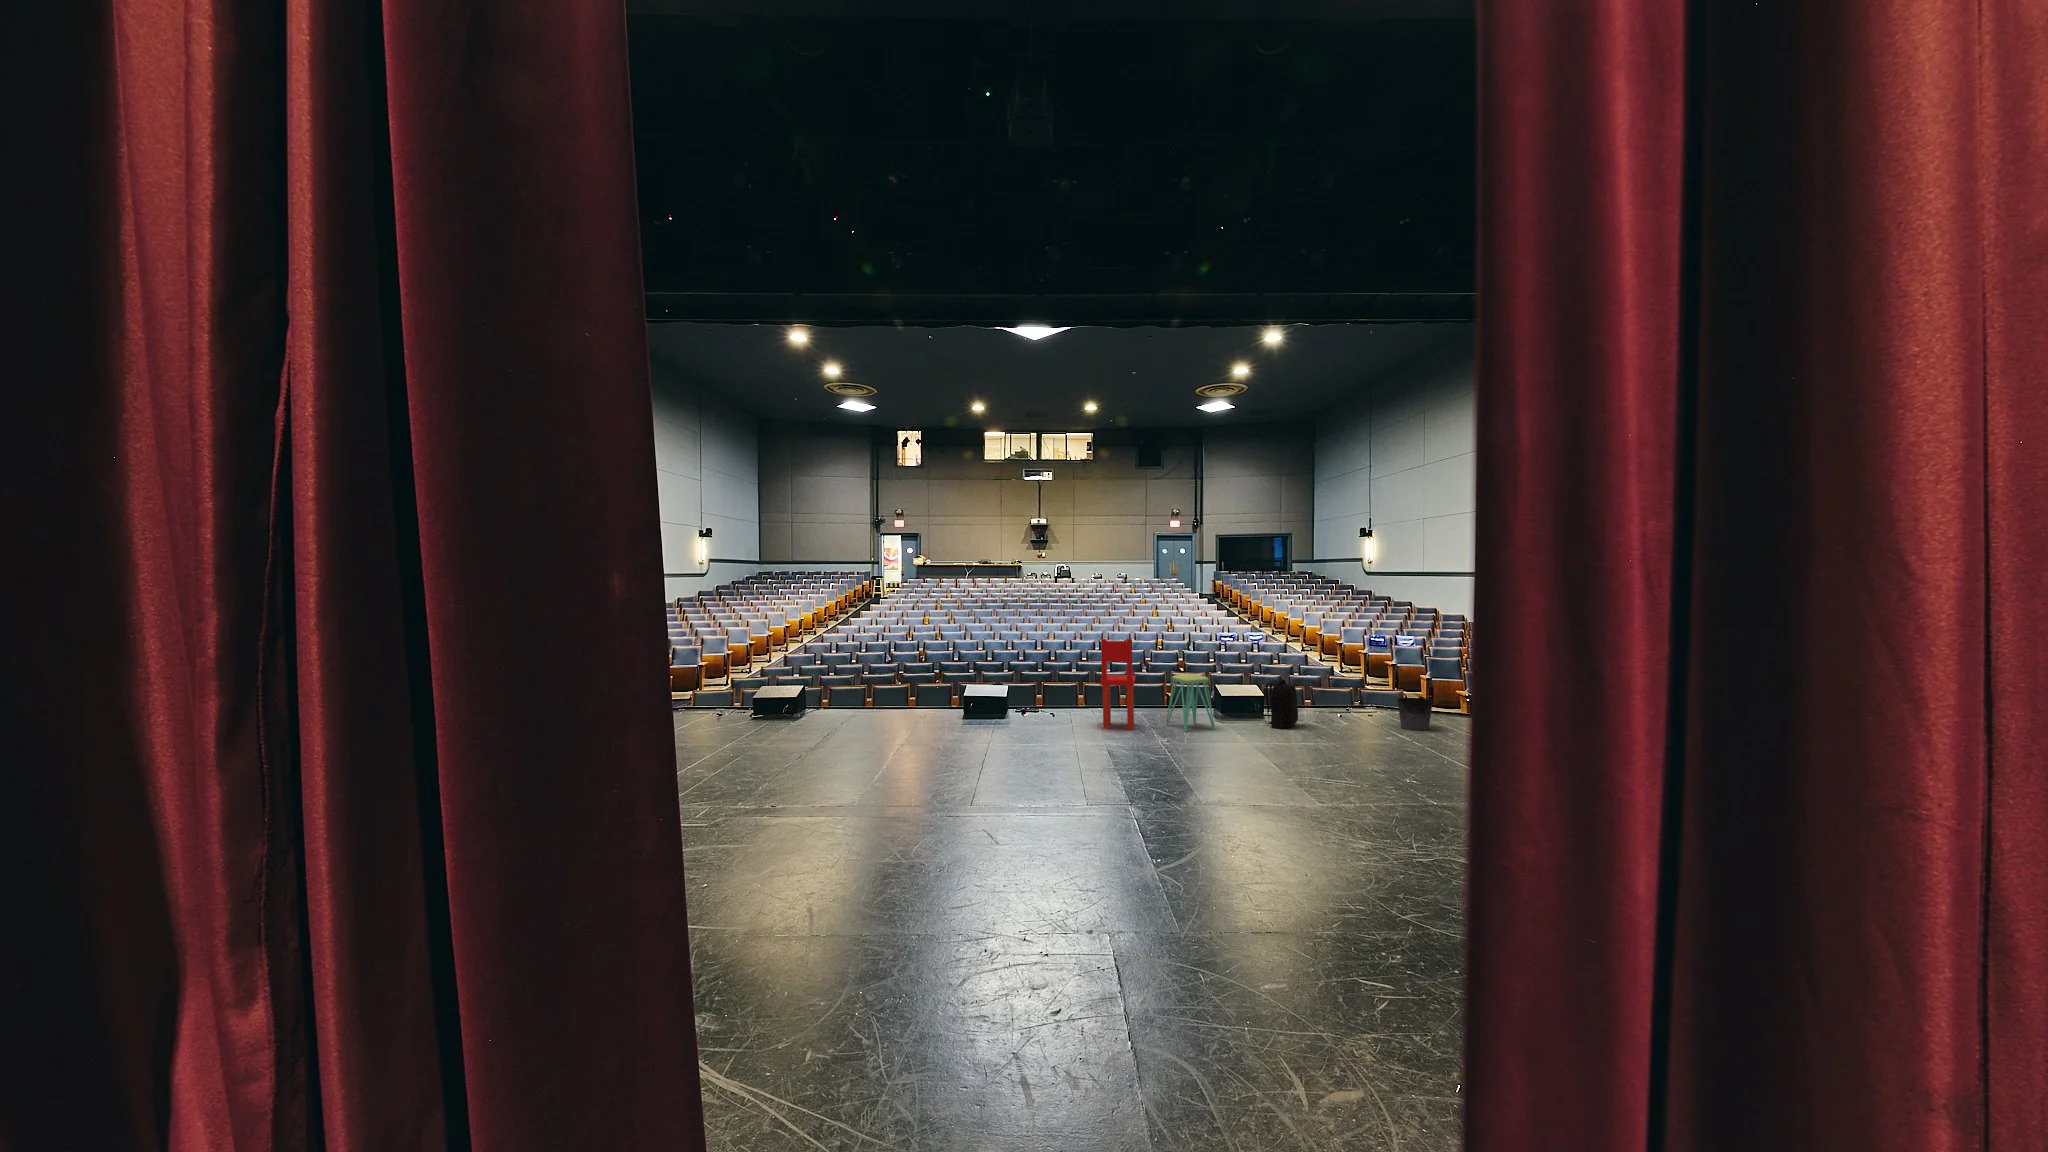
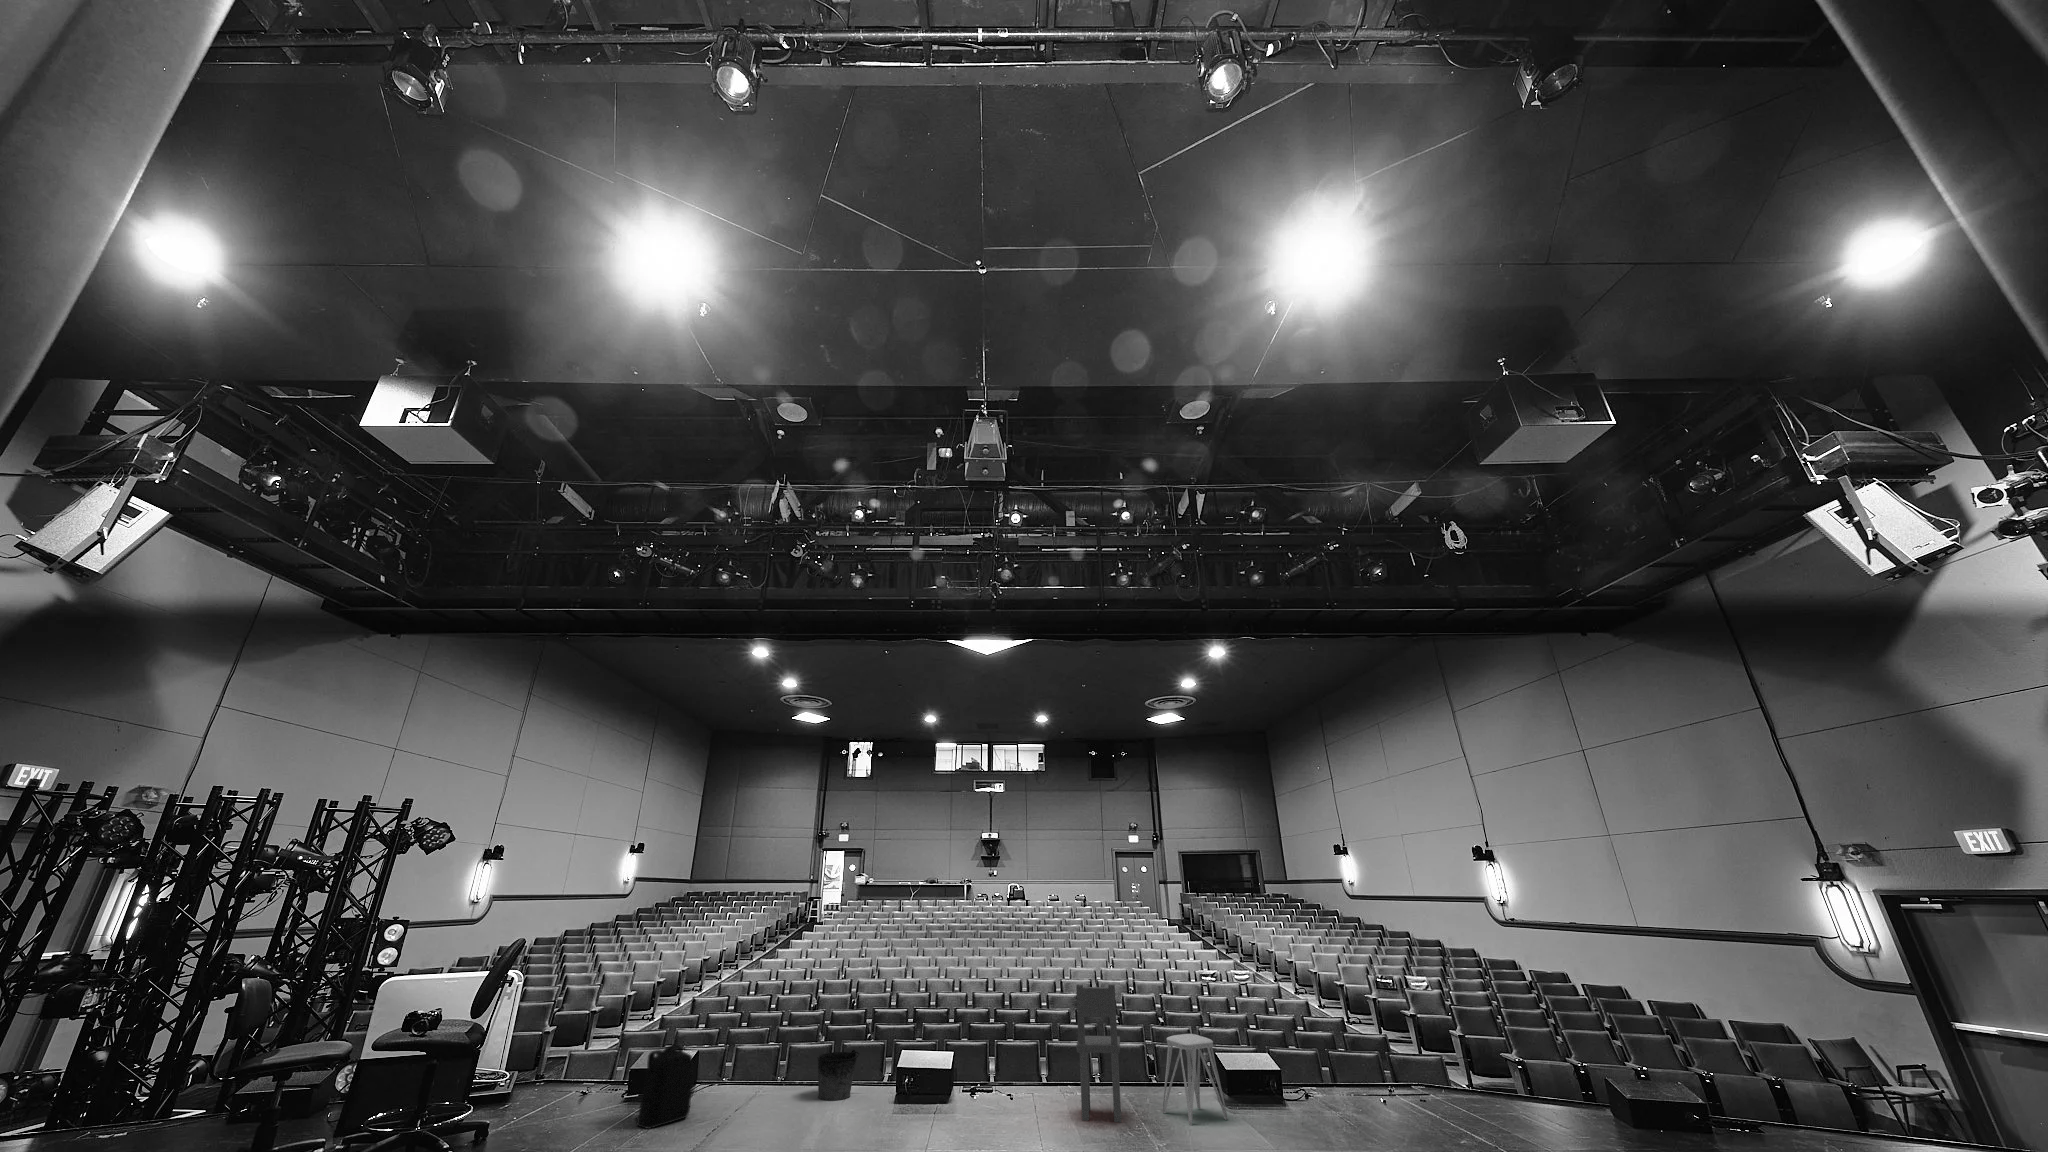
backpack: present [1265,679,1298,729] -> present [637,1045,693,1129]
bucket: present [1398,696,1435,731] -> present [817,1050,860,1101]

